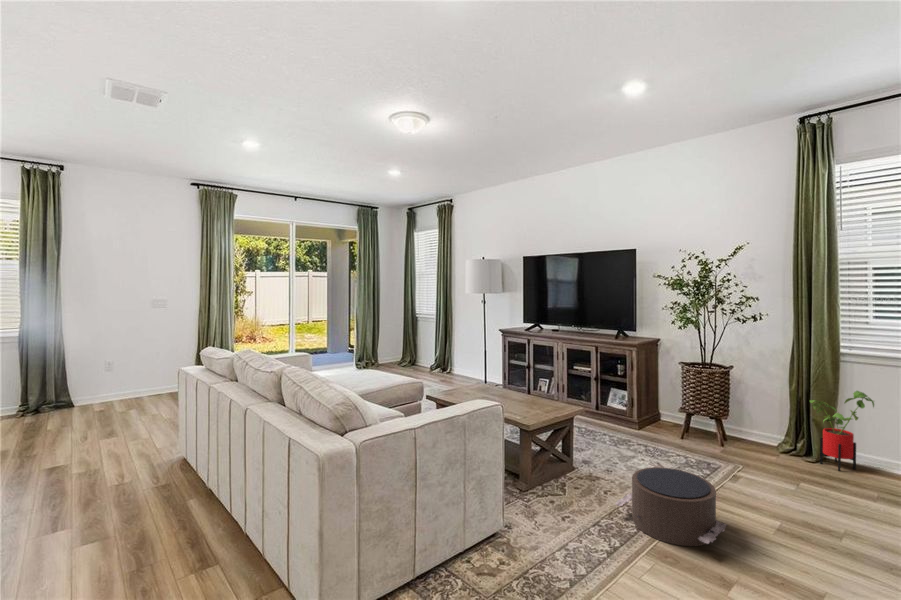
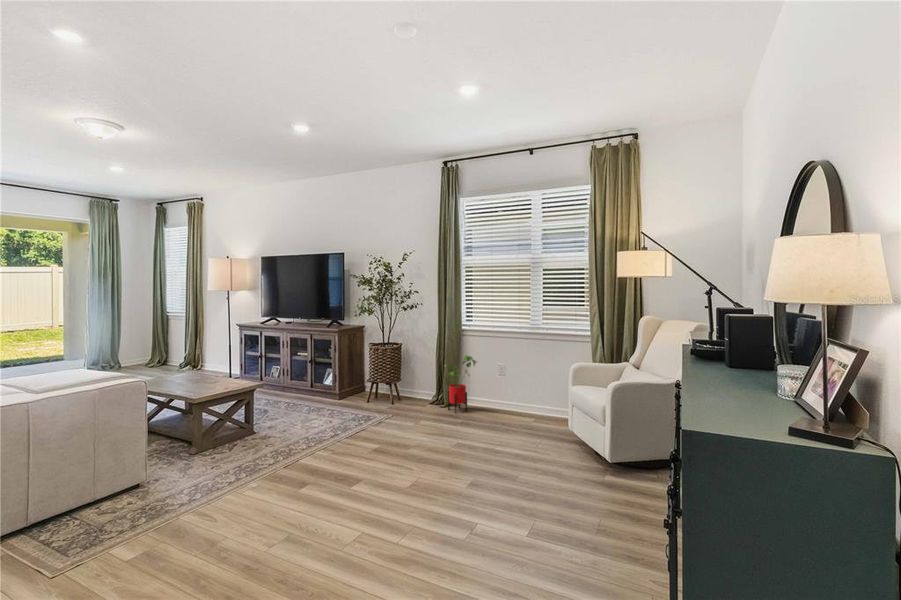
pouf: present [615,467,727,546] -> none [257,418,332,469]

